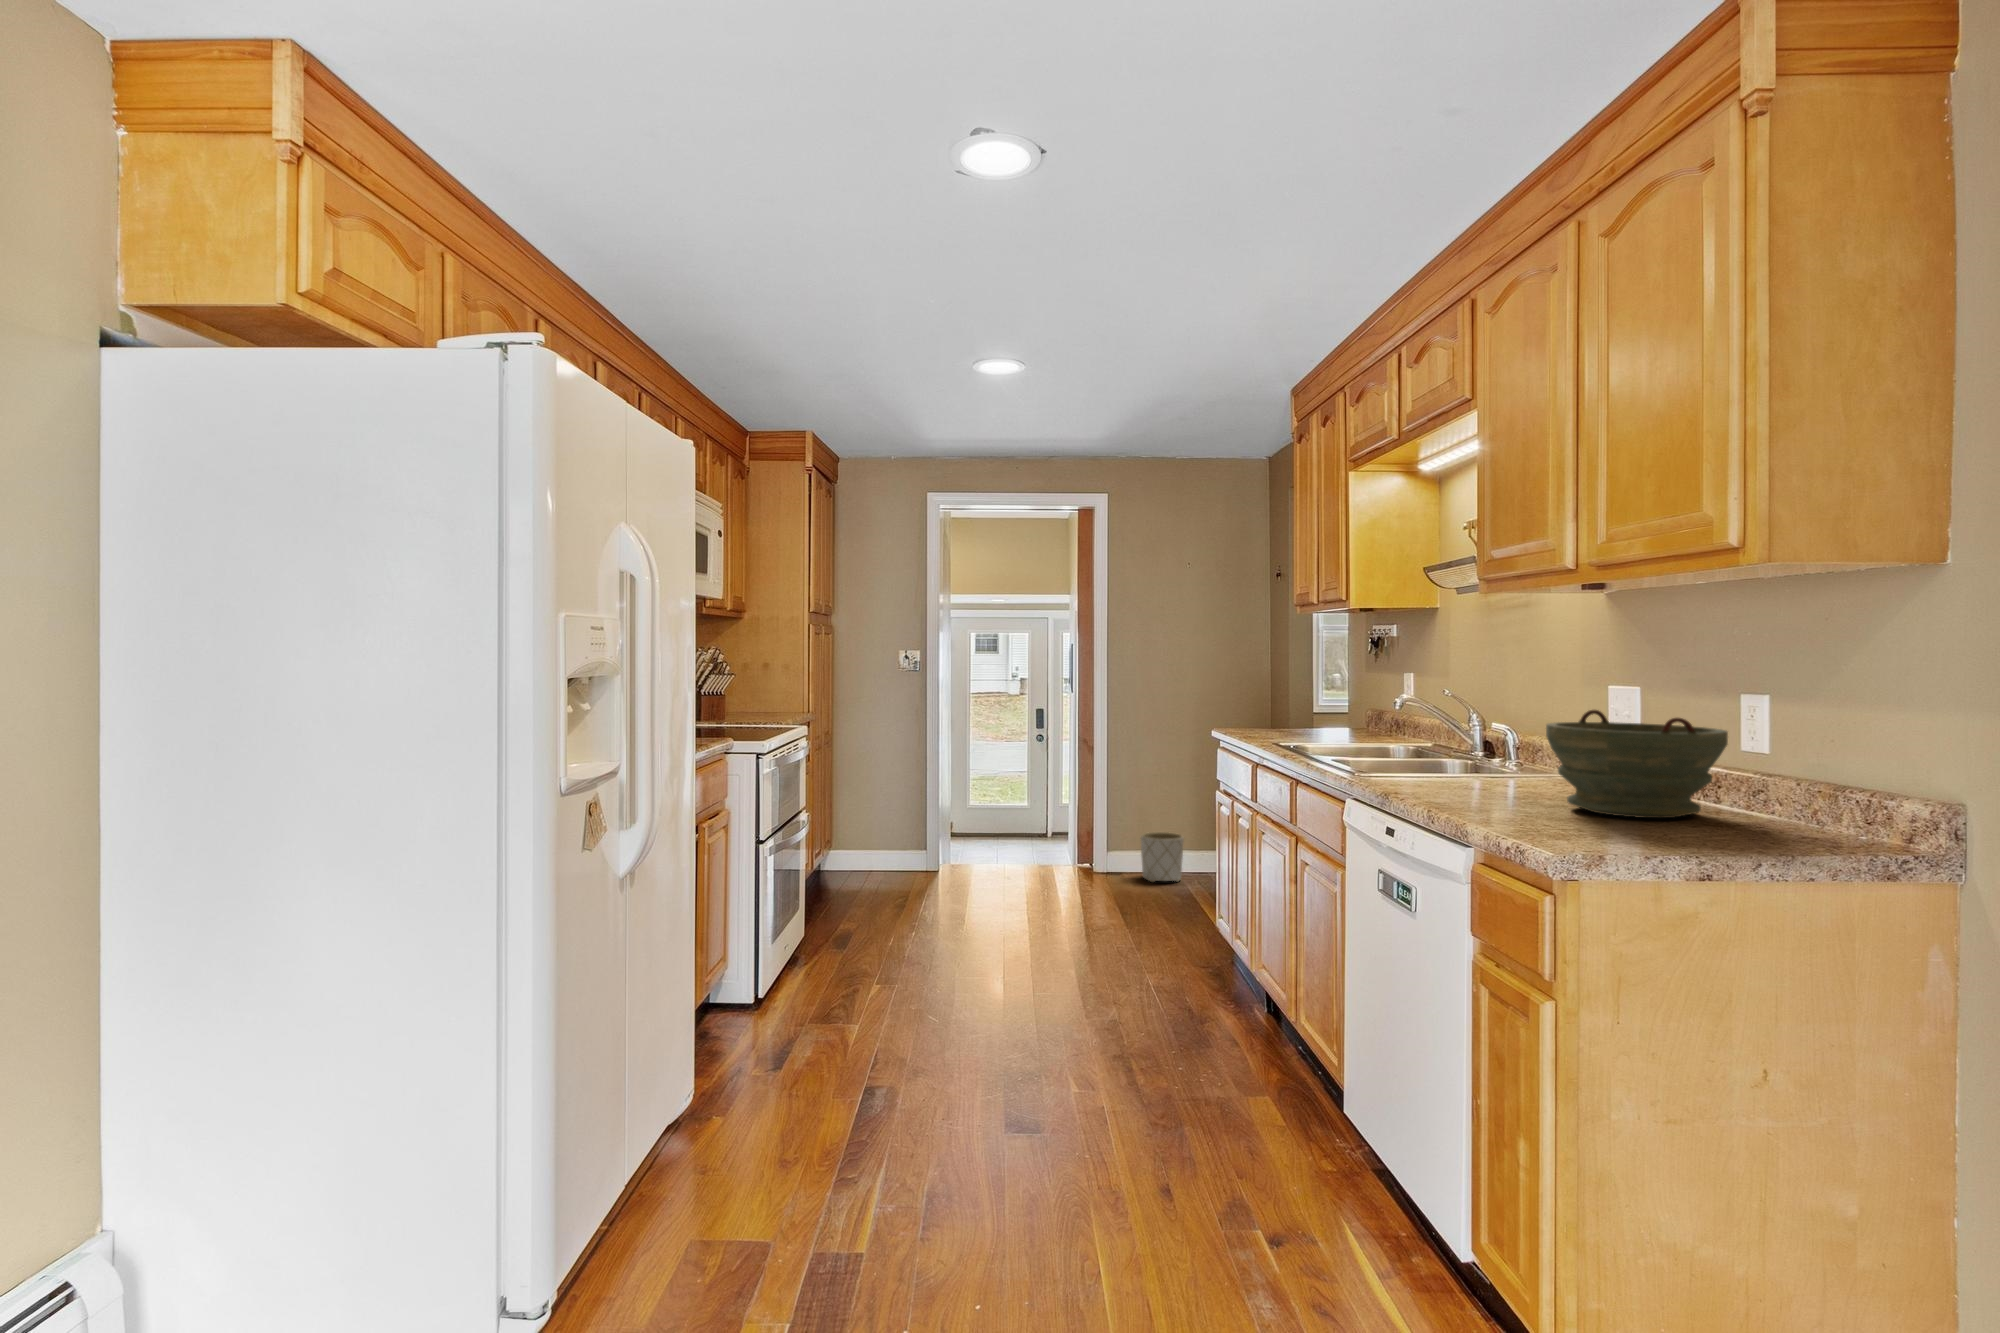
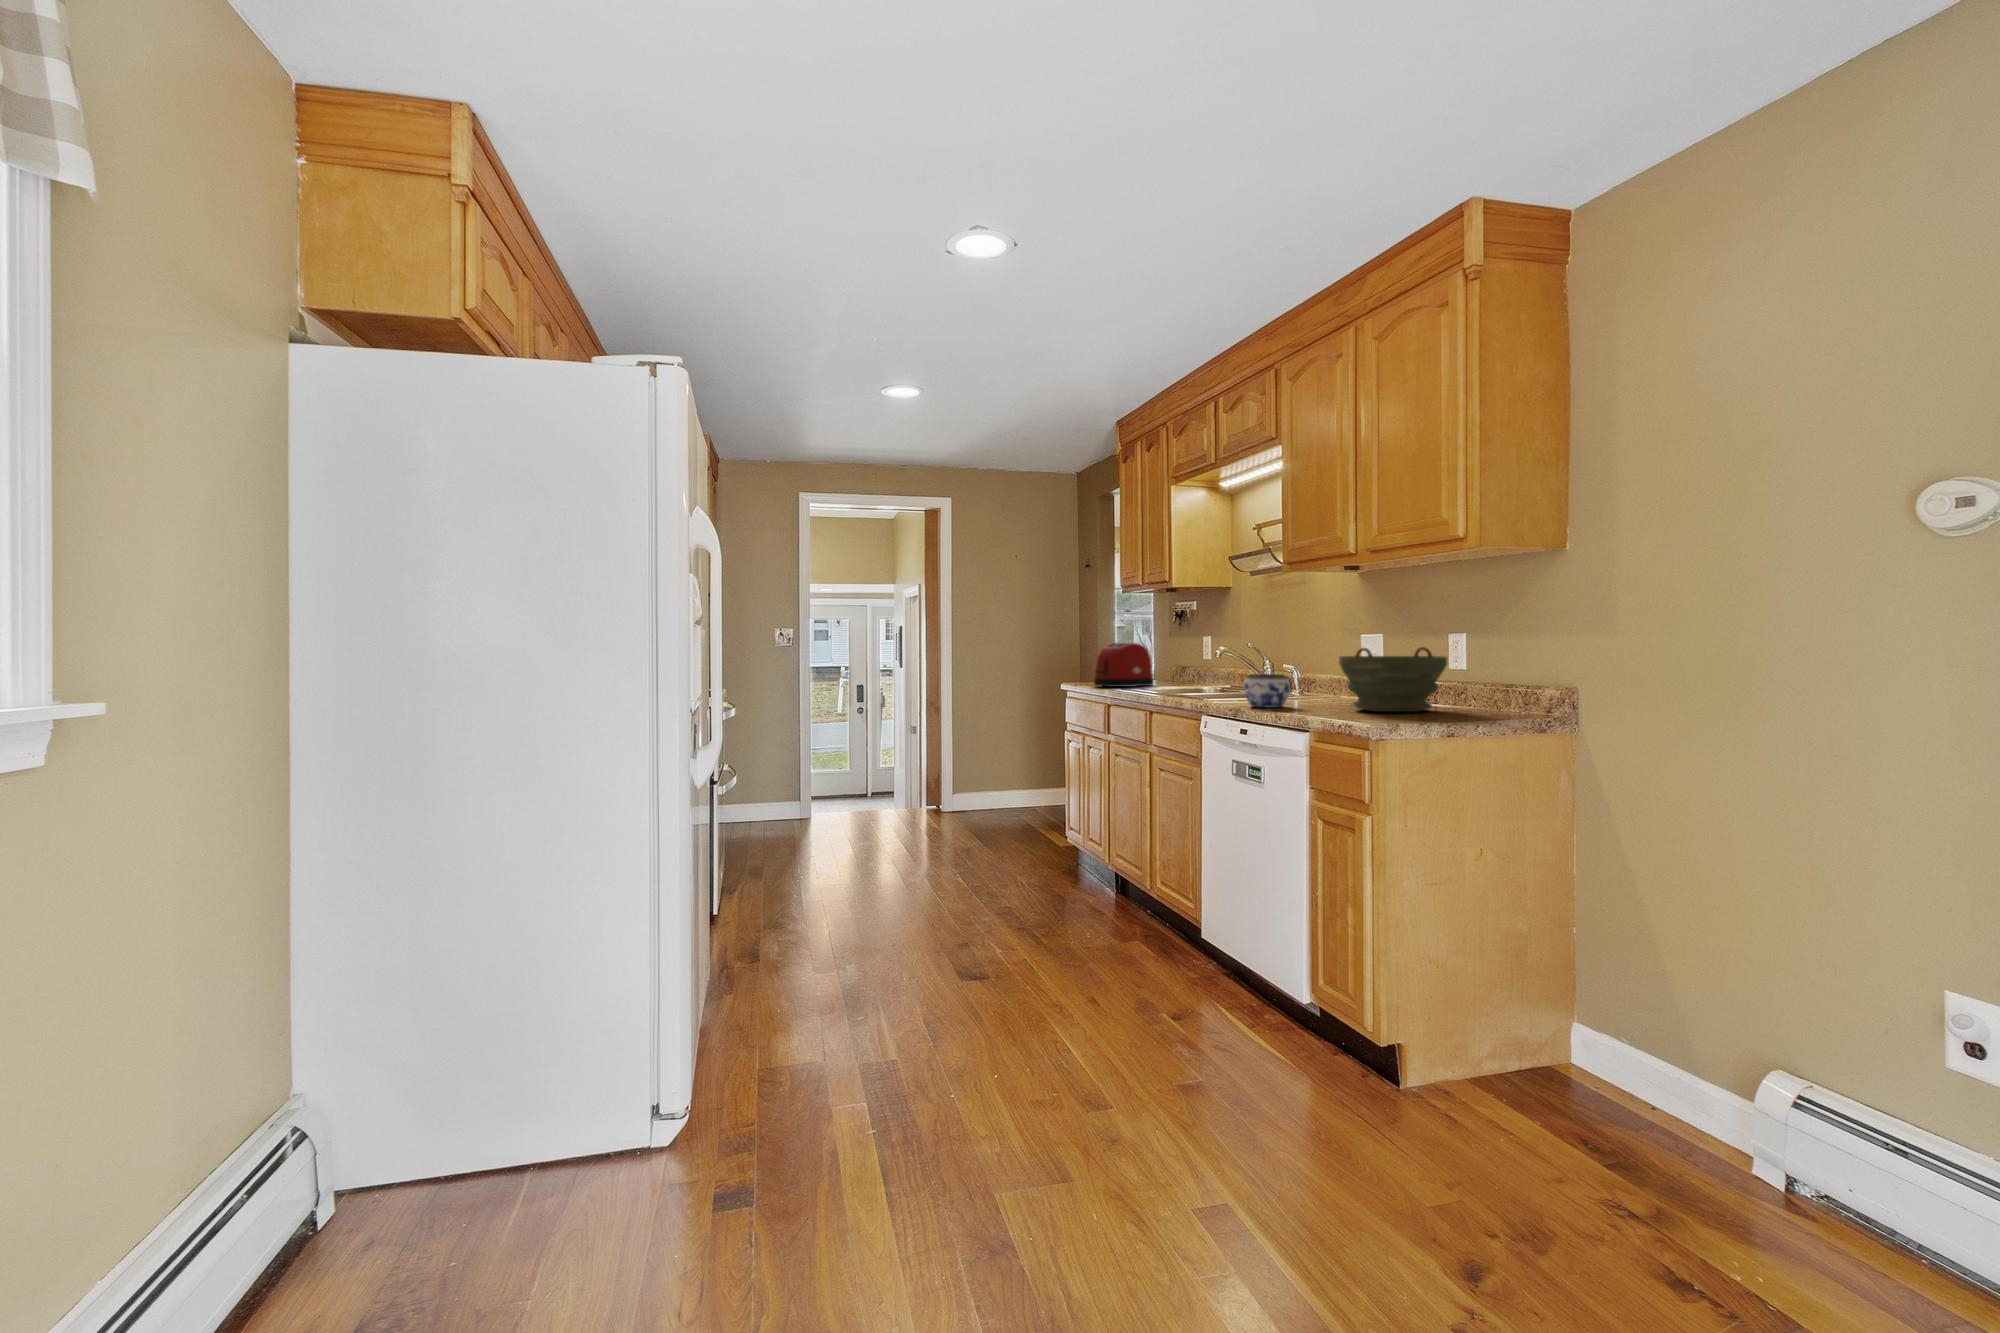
toaster: none [1253,679,1336,739] -> present [1094,643,1154,687]
jar: none [1406,743,1477,794] -> present [1244,674,1290,707]
planter: present [1141,832,1184,882] -> none [982,773,1016,813]

